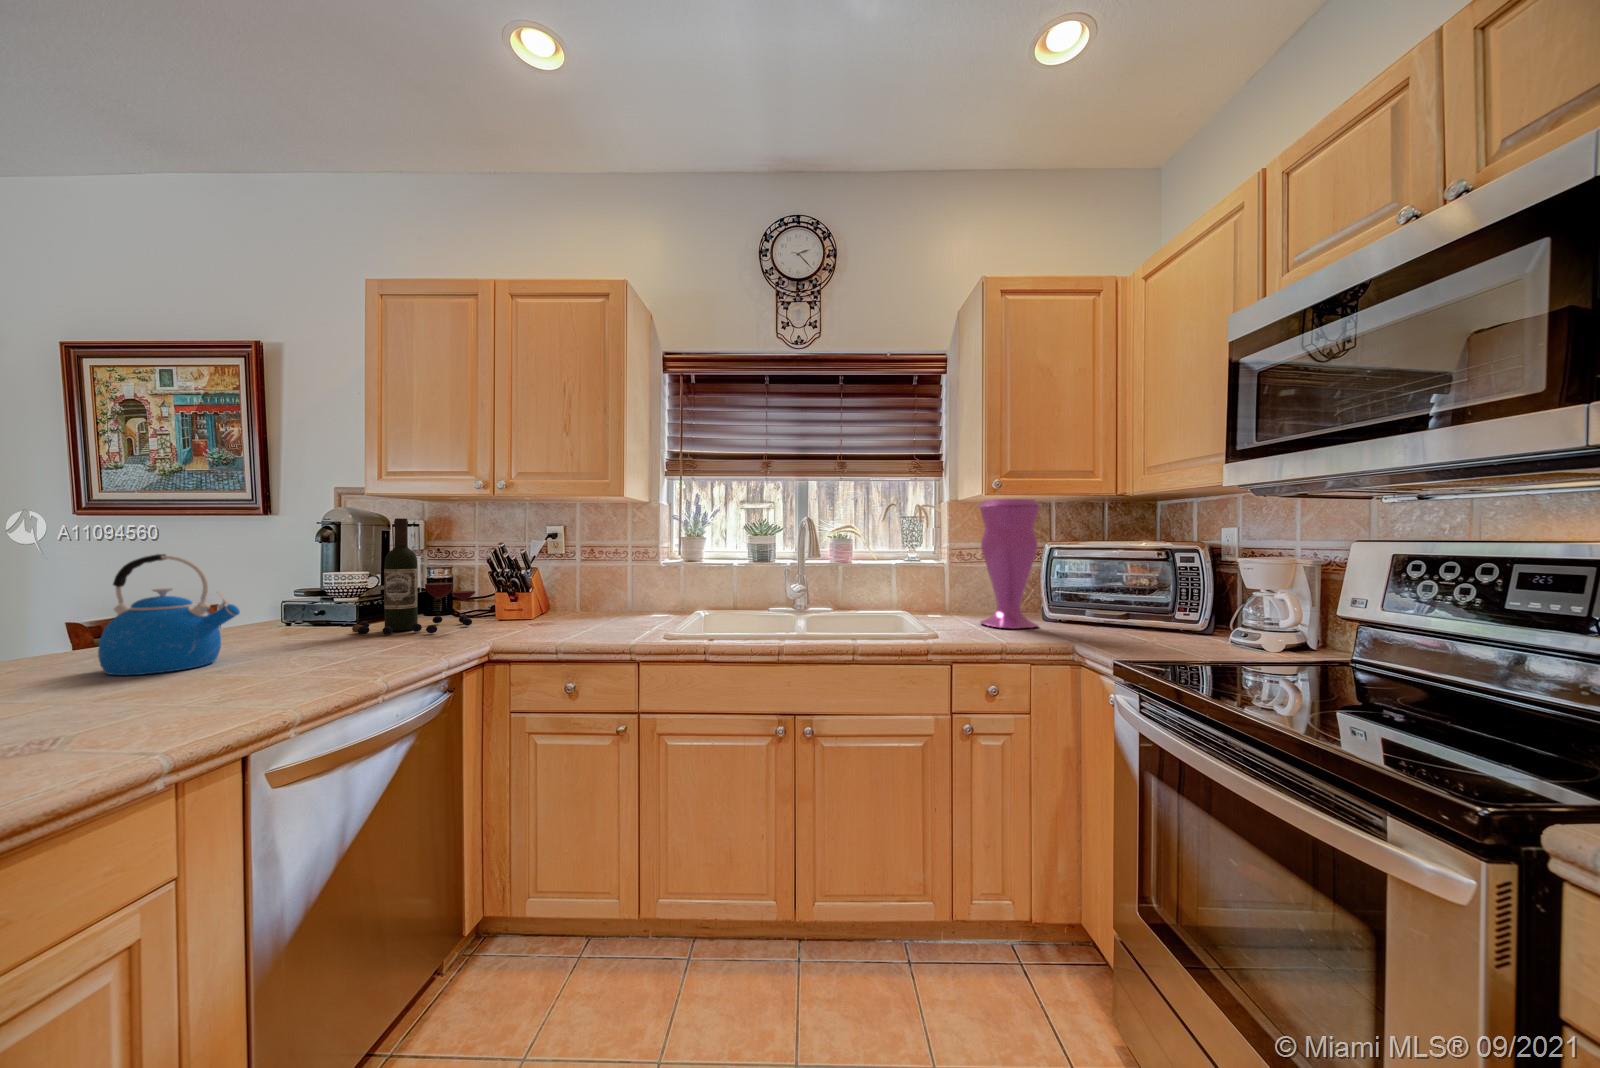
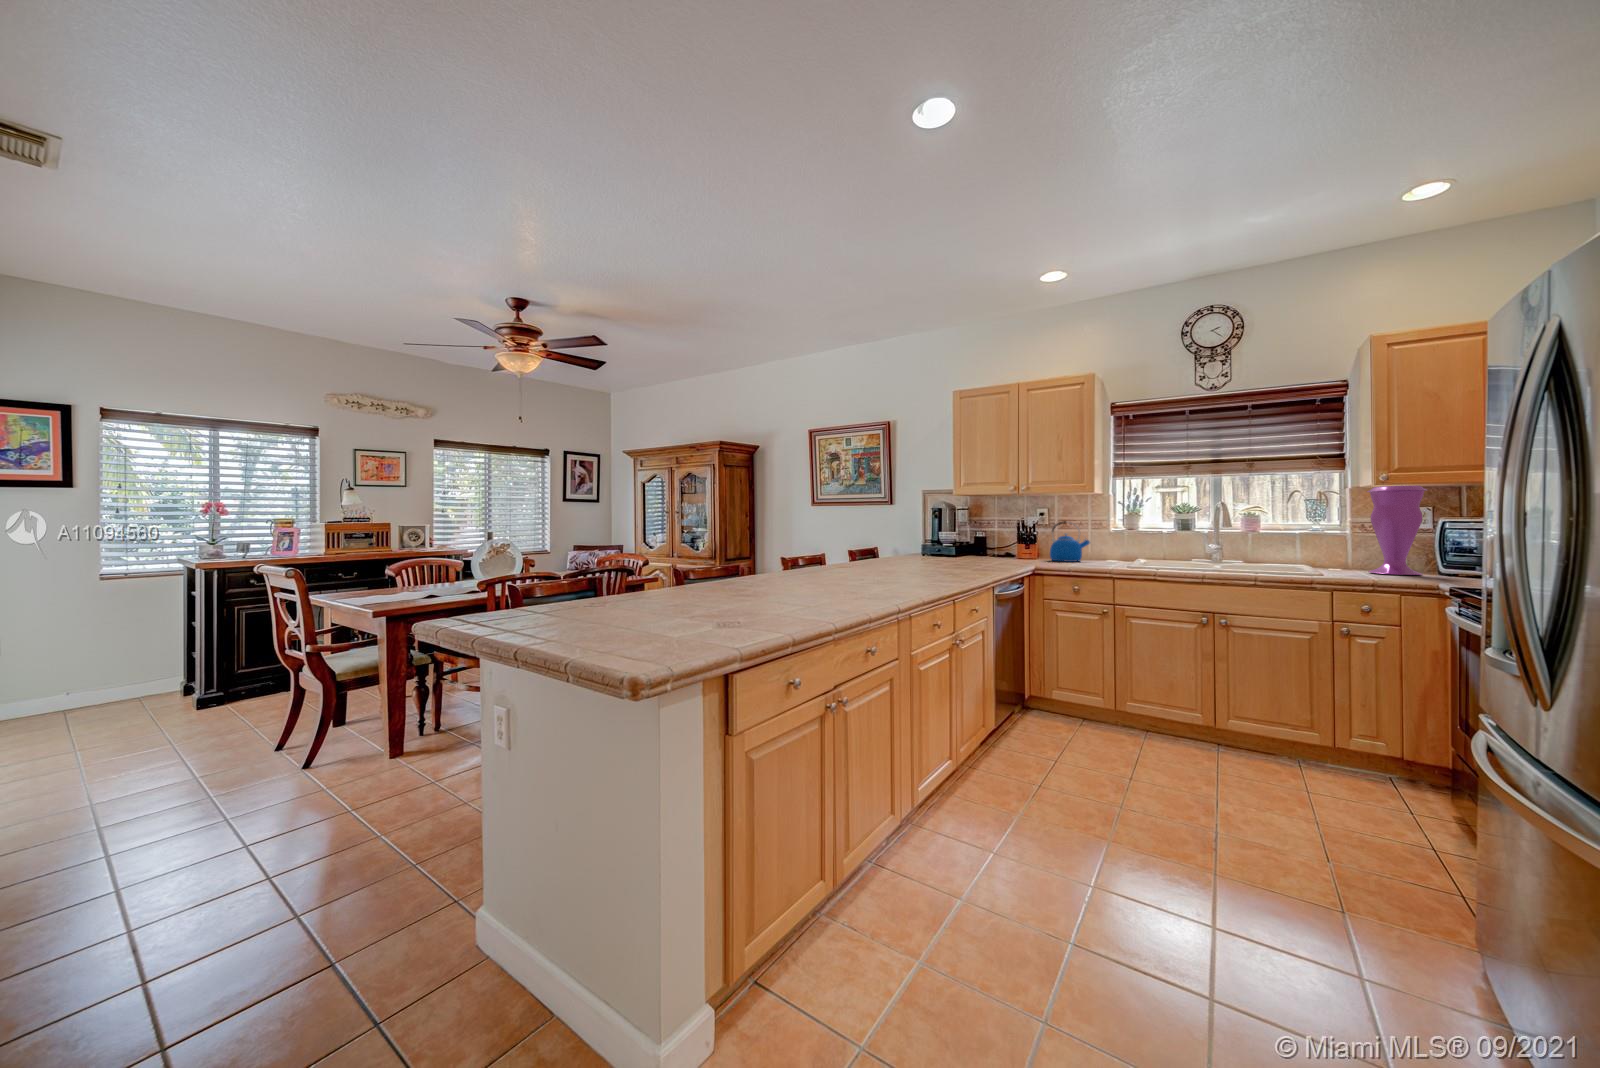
wine bottle: present [352,518,475,635] -> none [956,506,1016,562]
kettle: present [98,554,240,675] -> present [1050,521,1090,562]

